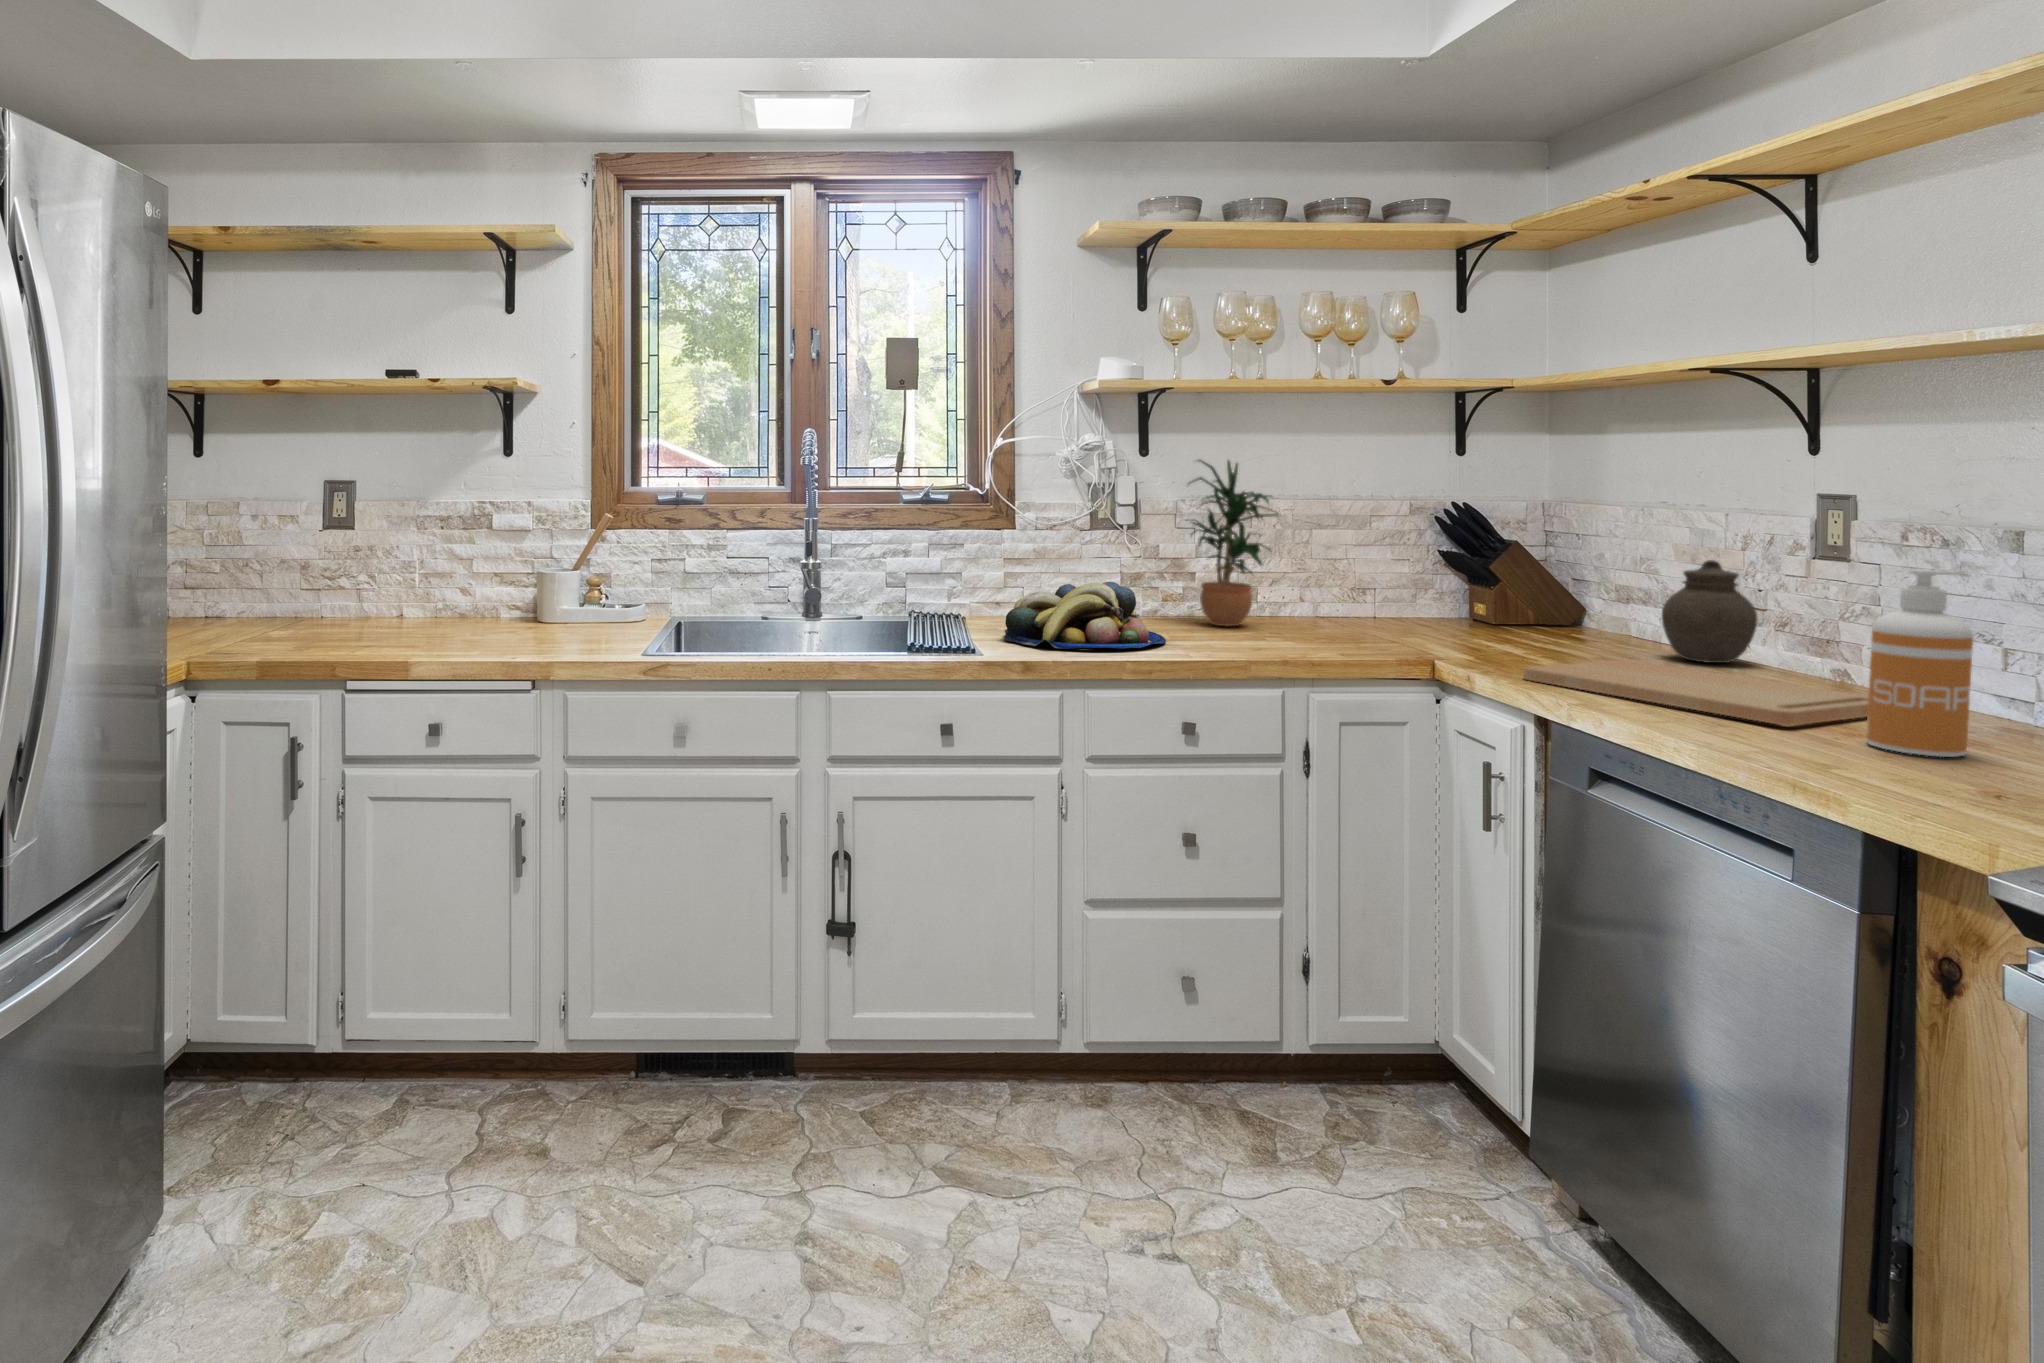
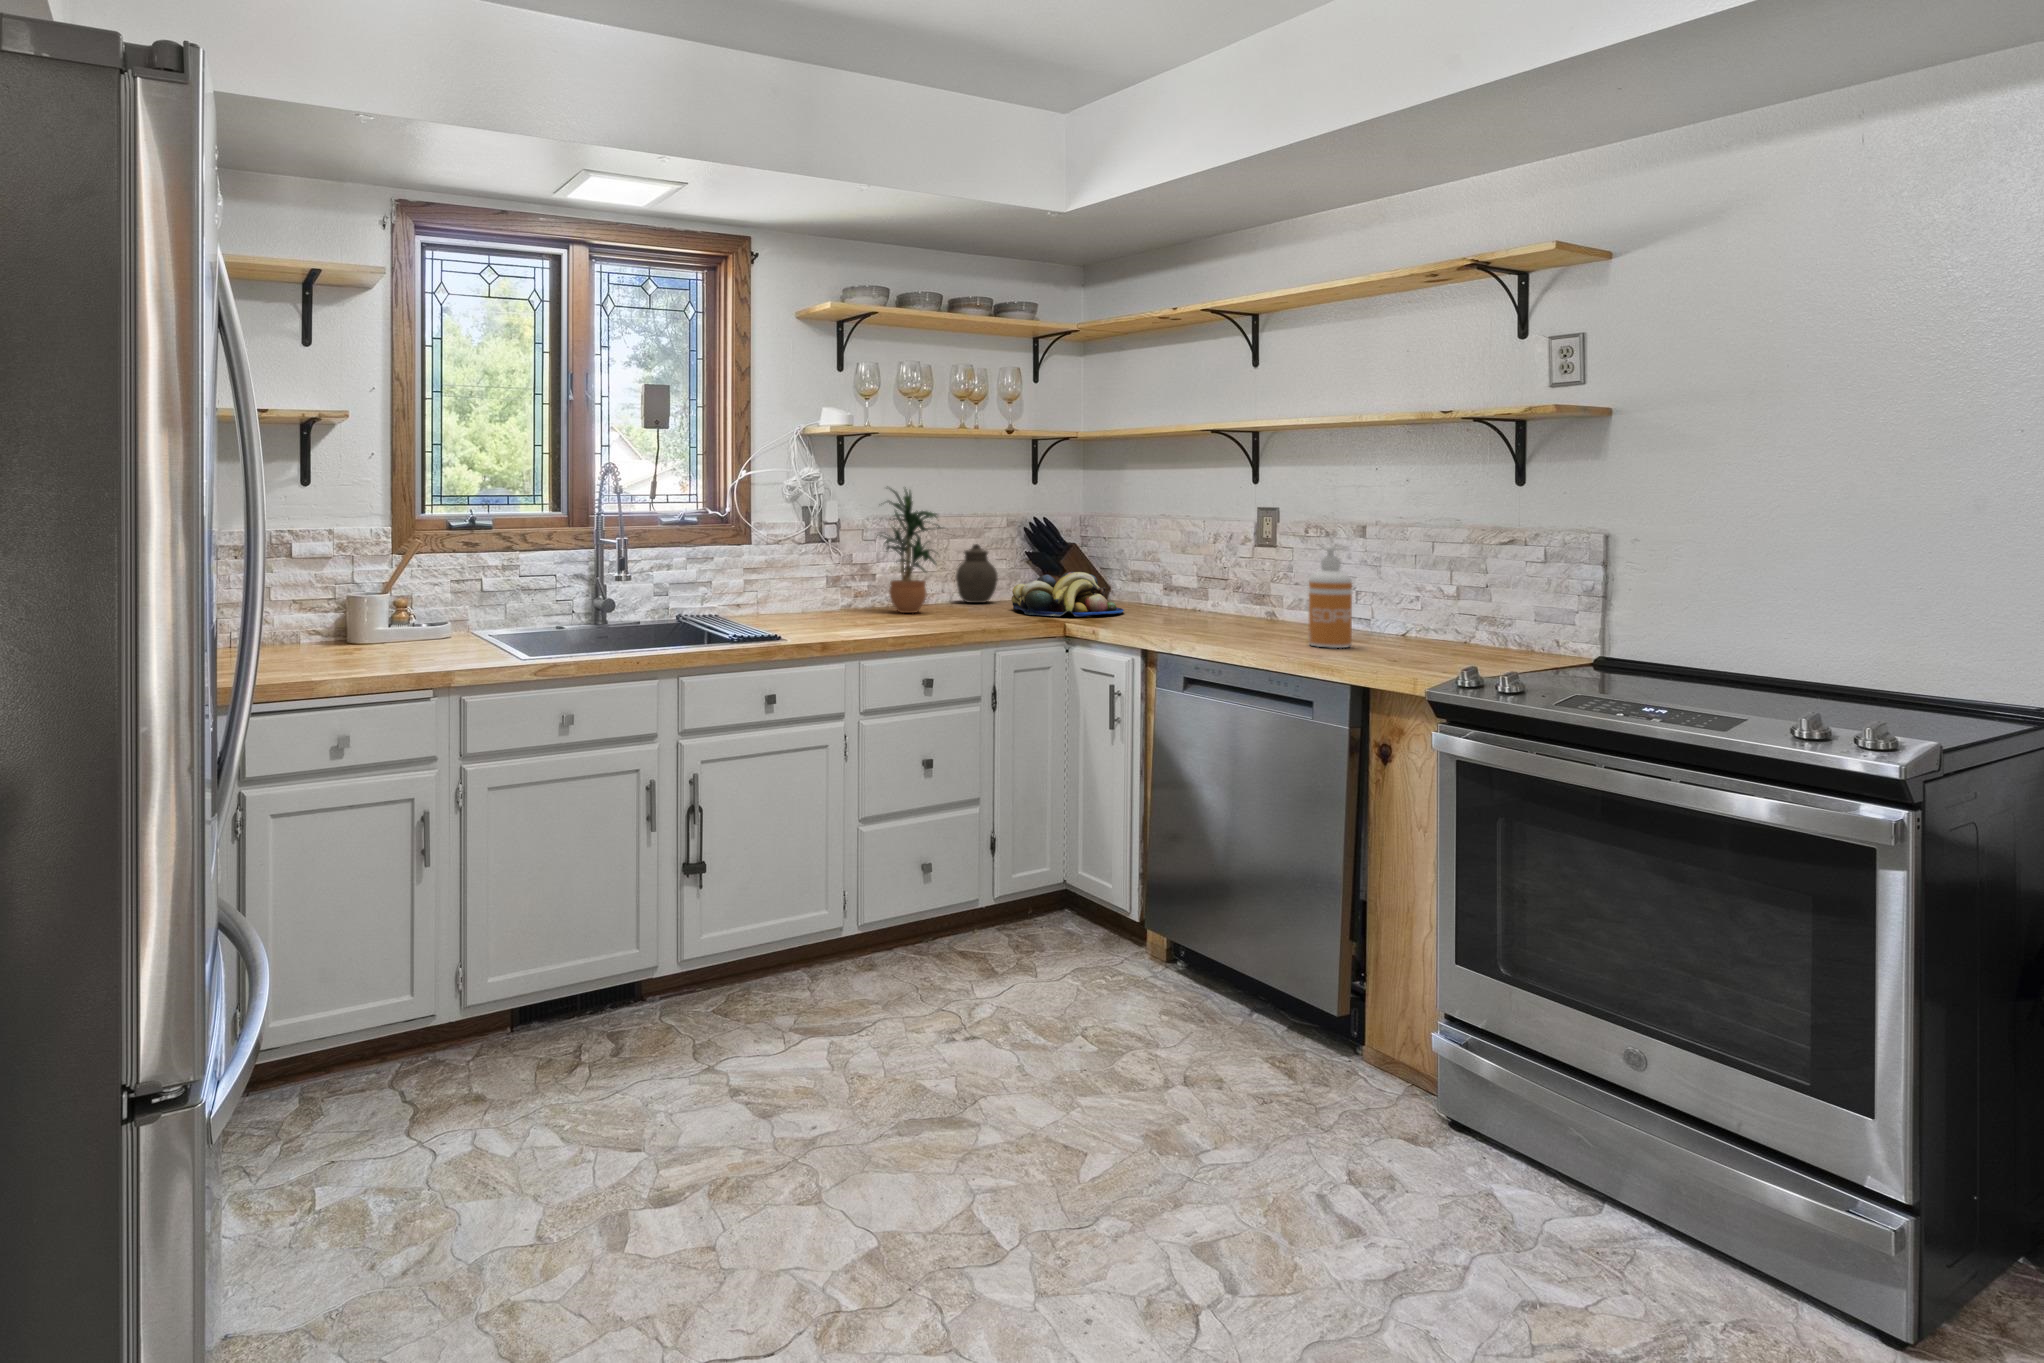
jar: present [1662,560,1757,663] -> present [956,544,998,603]
fruit bowl: present [1004,582,1166,649] -> present [1011,572,1124,616]
cutting board: present [1523,660,1868,725] -> none [1124,616,1309,640]

